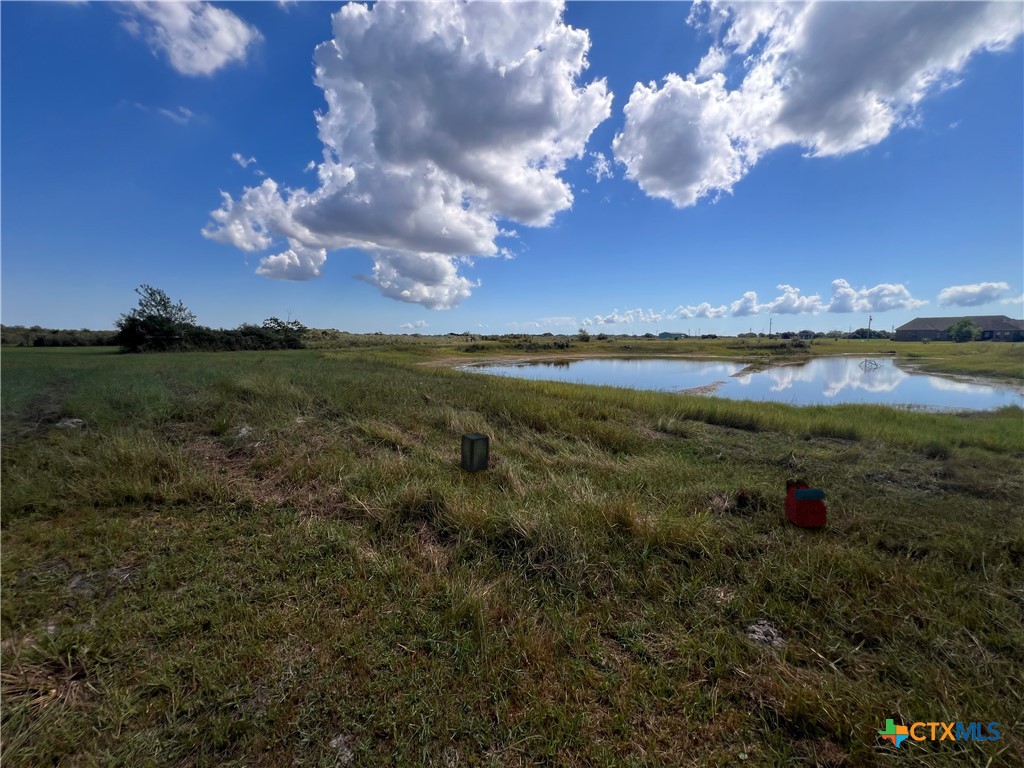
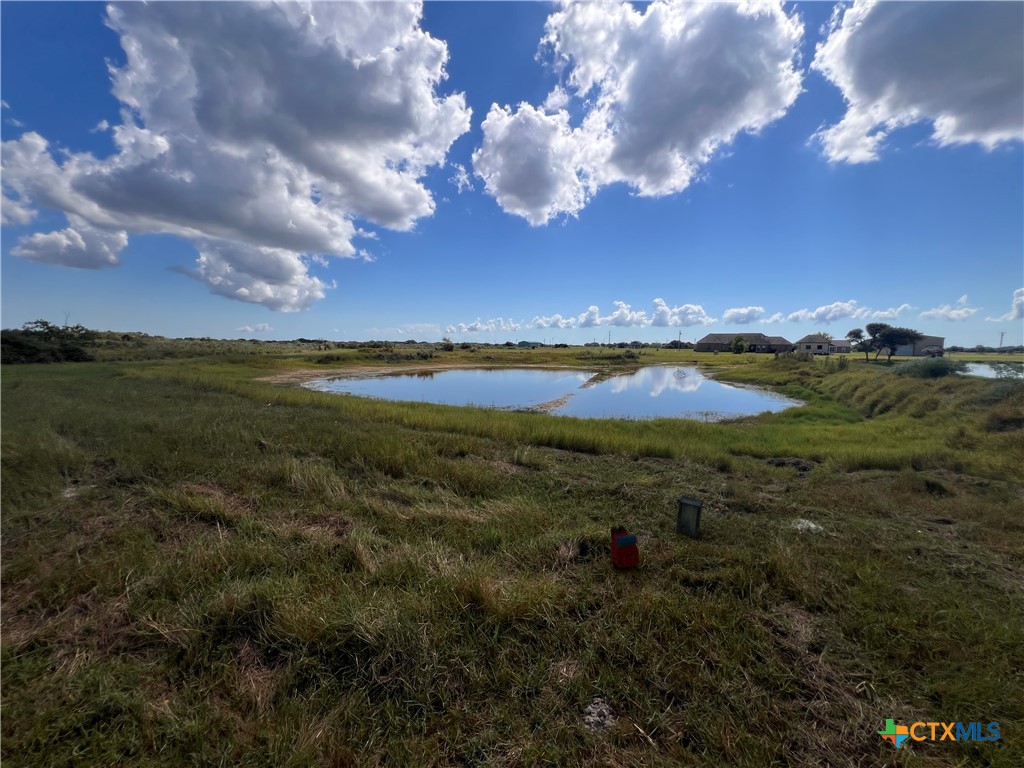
storage box: present [461,433,489,473] -> present [676,496,703,538]

